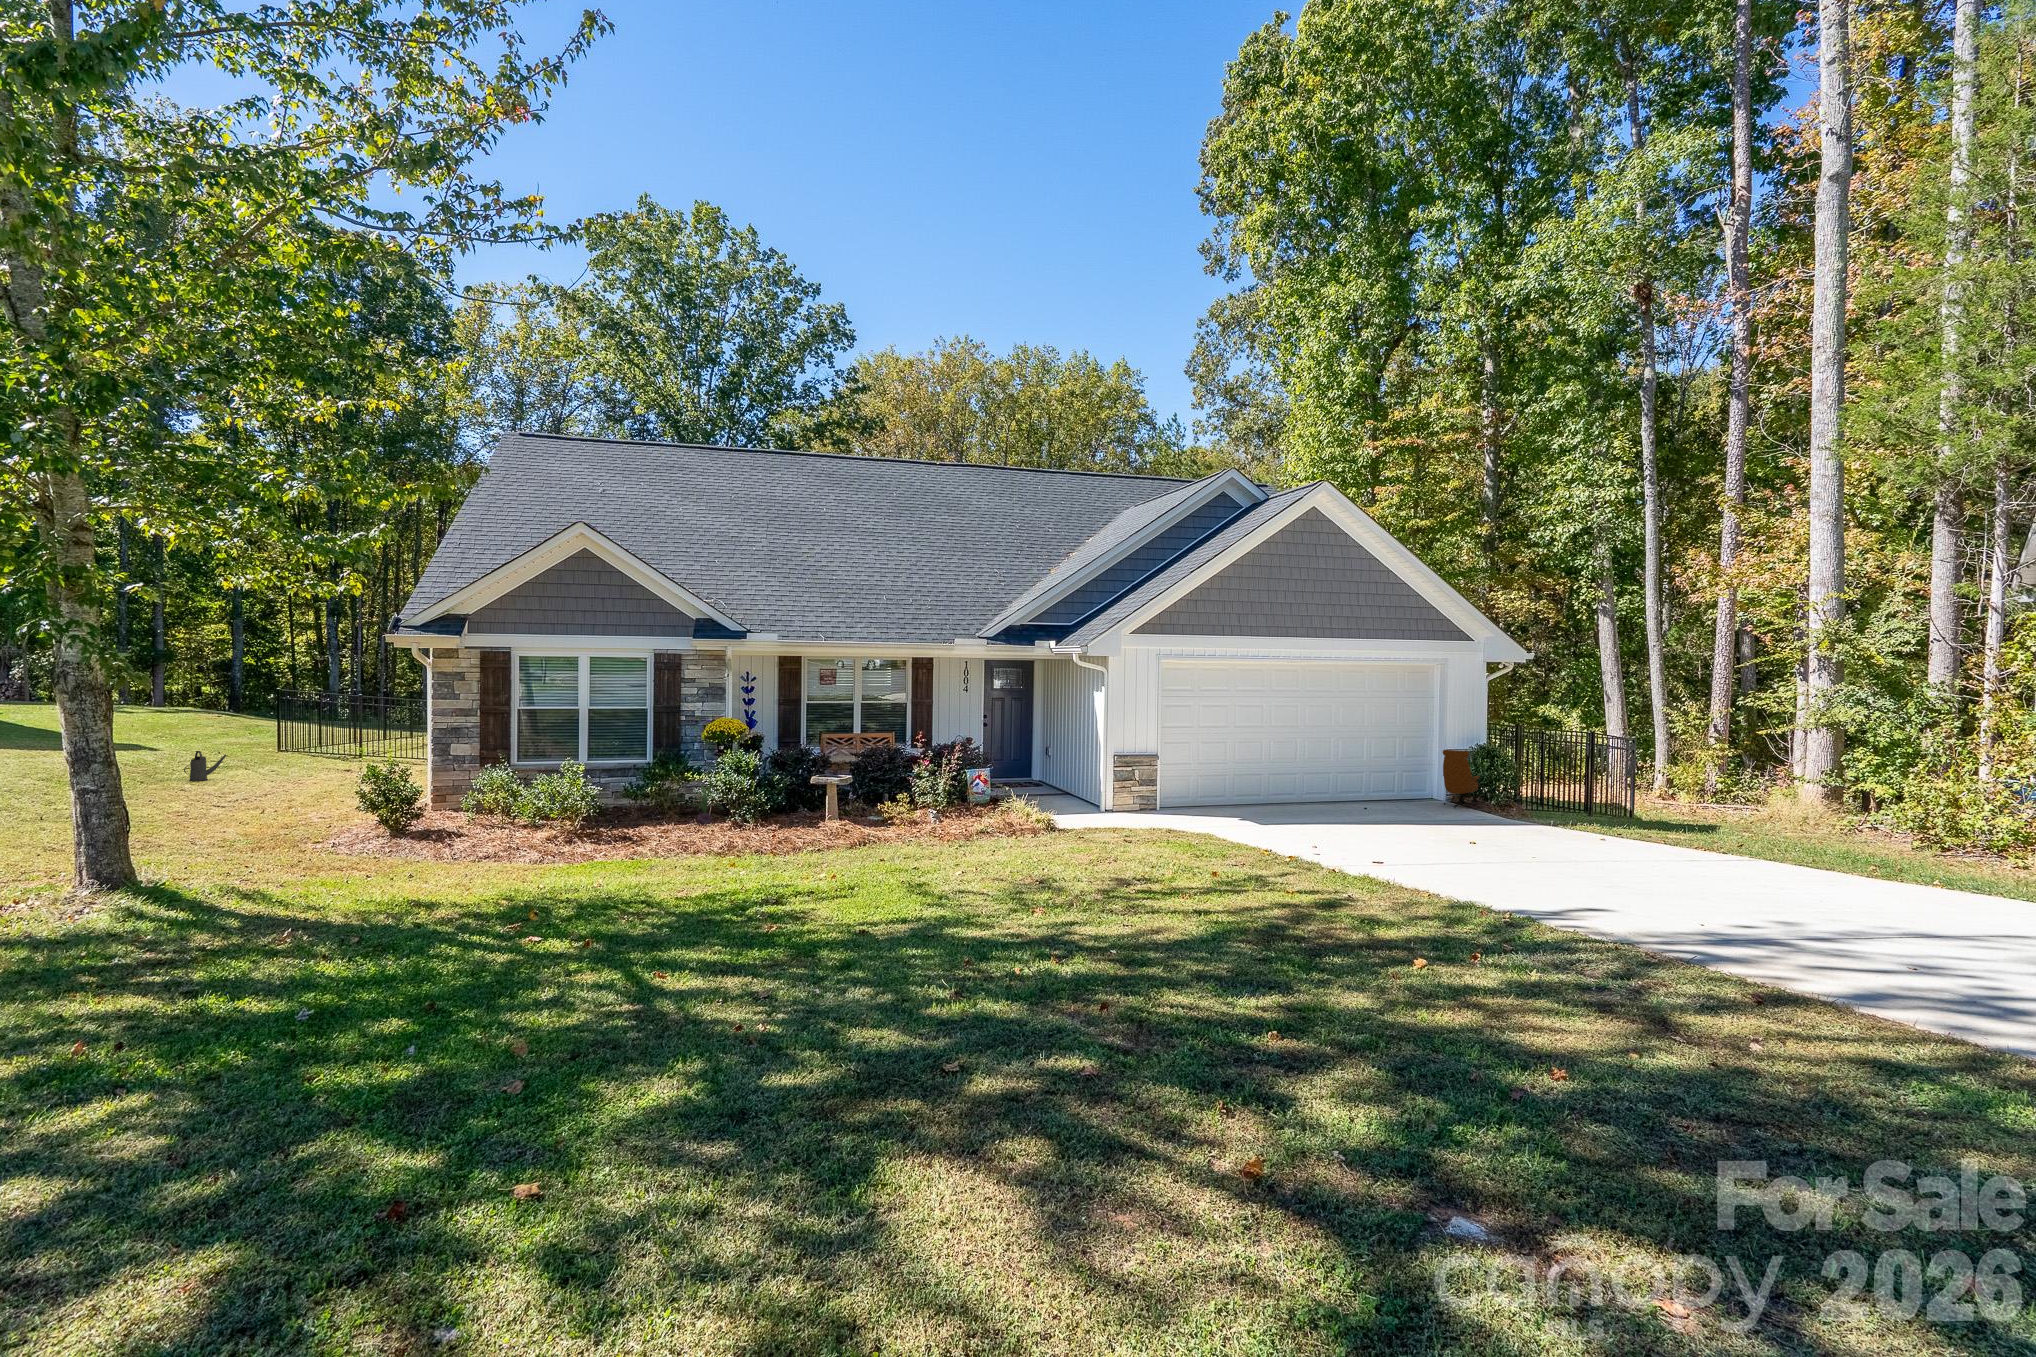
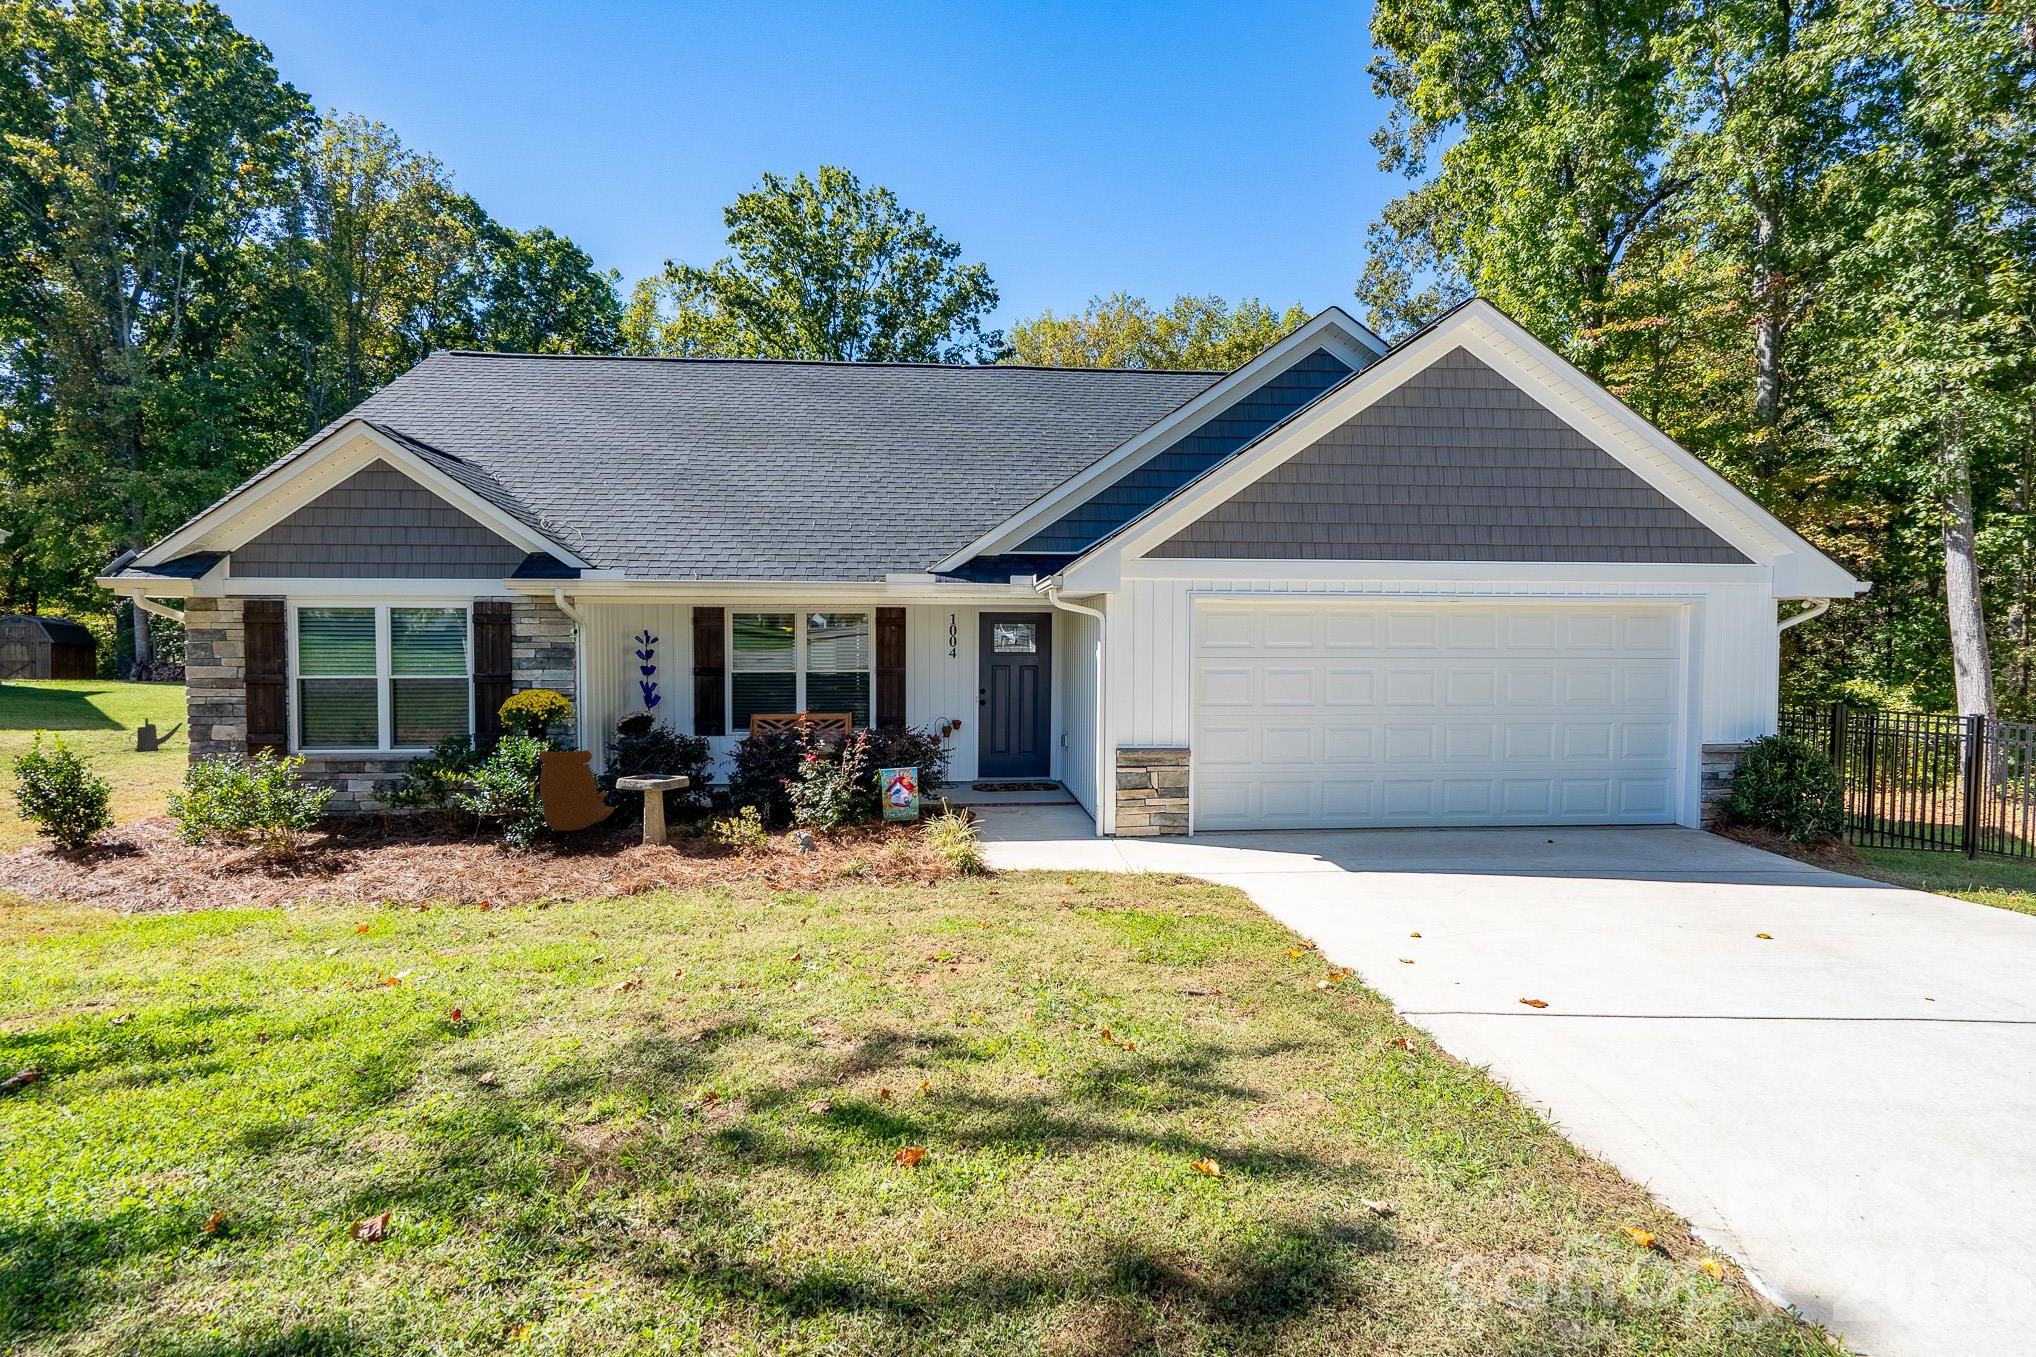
lounge chair: present [1443,750,1488,808] -> present [539,750,617,858]
decorative plant: present [696,786,712,825] -> none [427,786,501,846]

